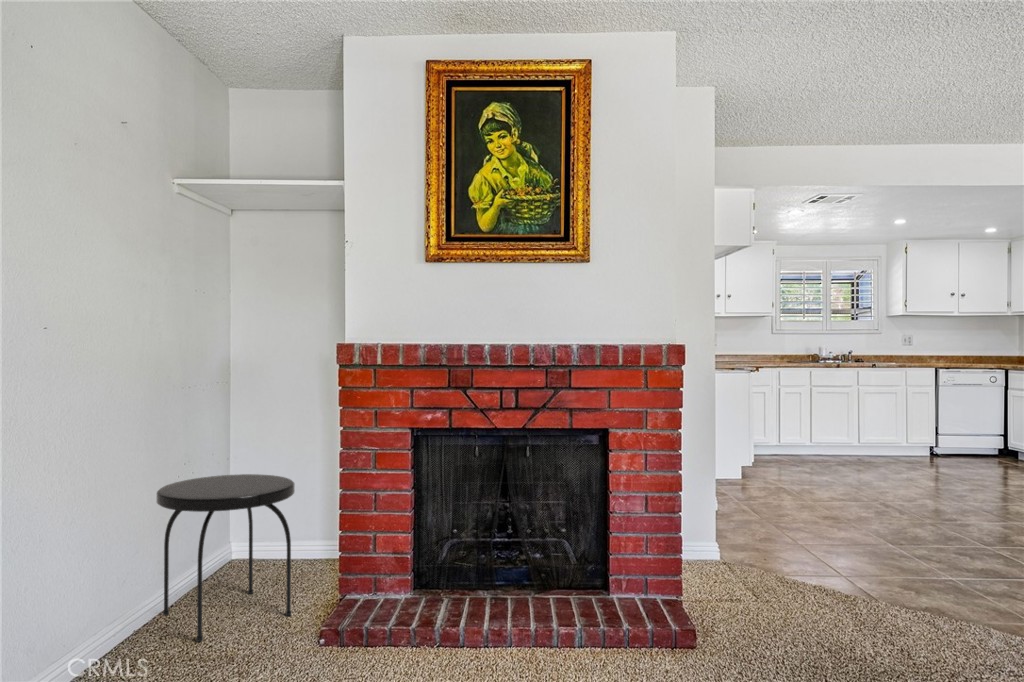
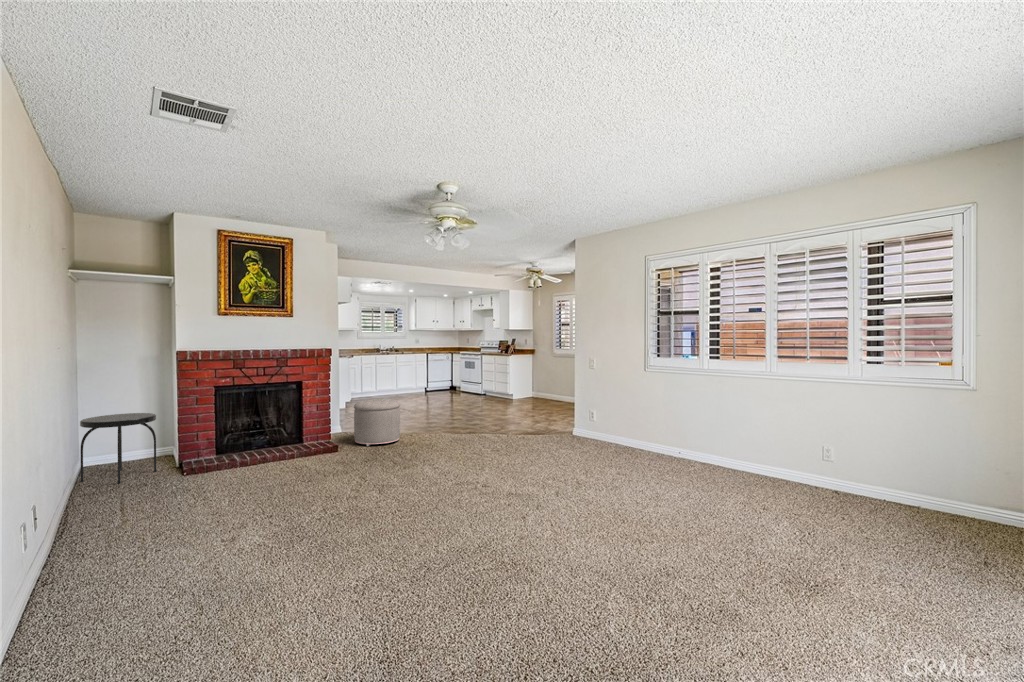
ottoman: none [744,494,890,646] -> present [354,399,400,446]

